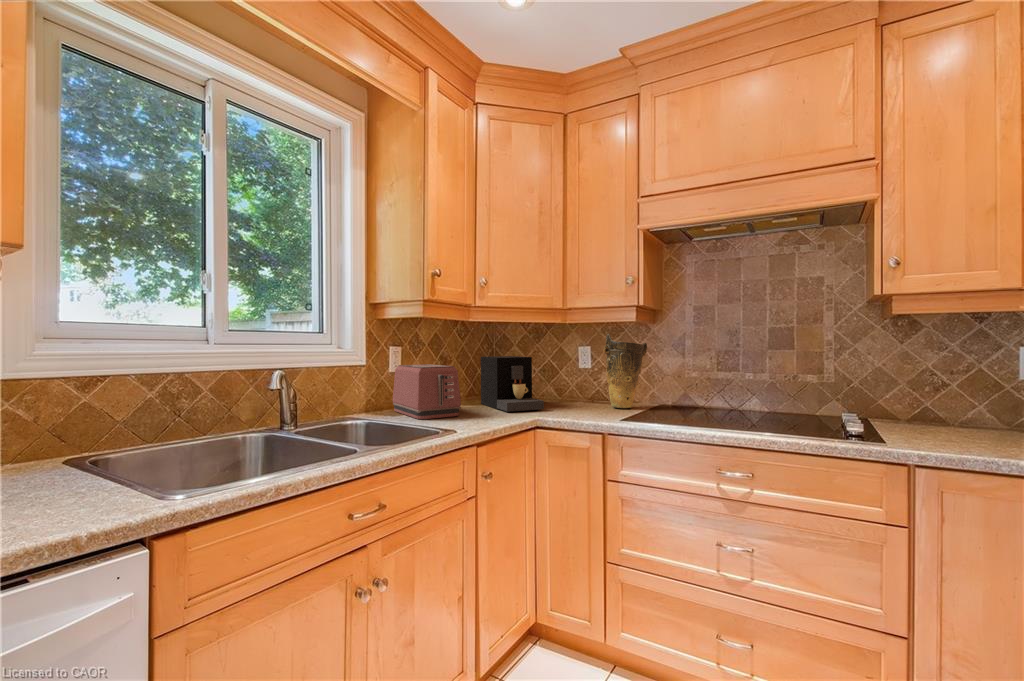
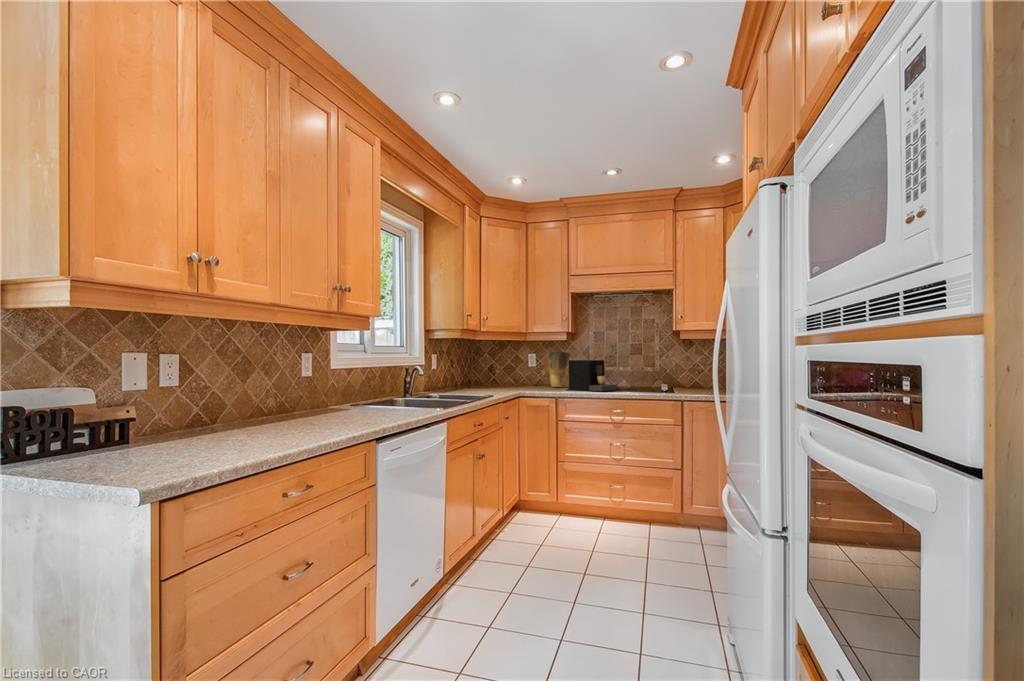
coffee maker: present [481,356,544,412] -> present [569,360,617,391]
toaster: present [393,364,461,419] -> none [436,364,480,393]

